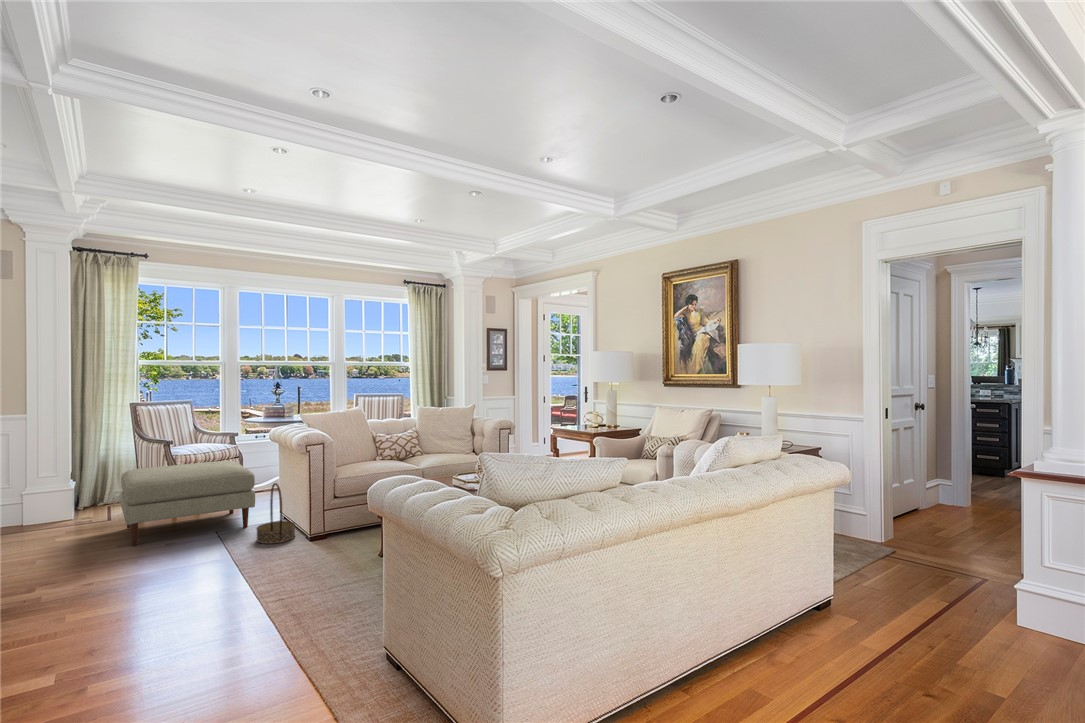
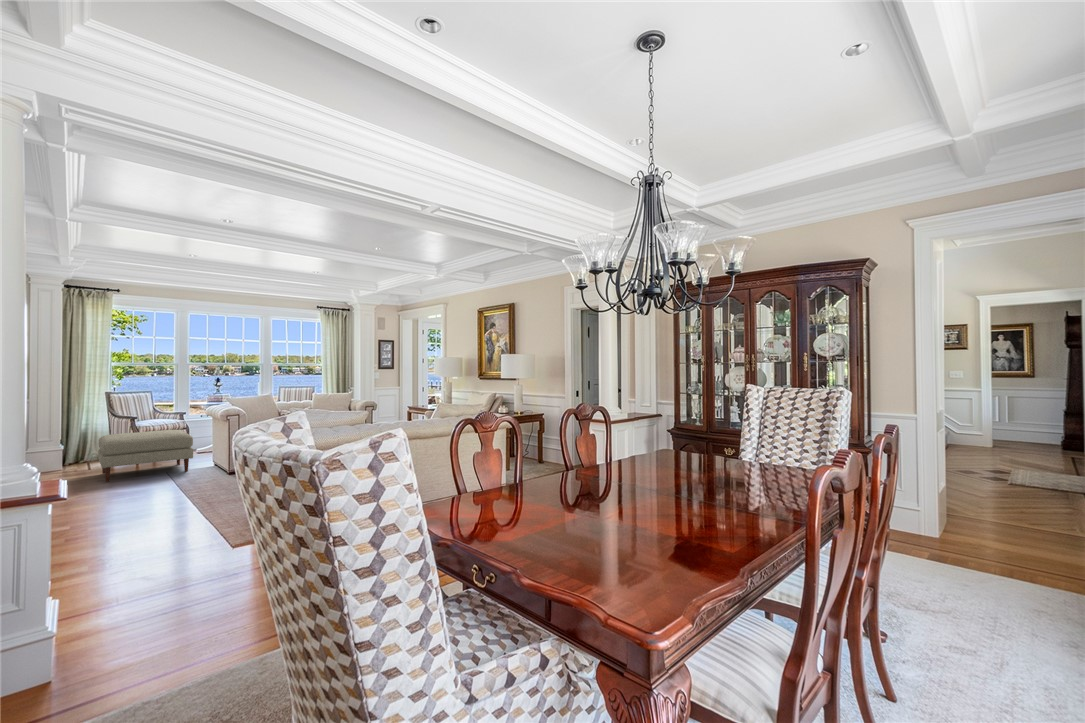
basket: present [257,483,295,544] -> none [192,441,219,479]

